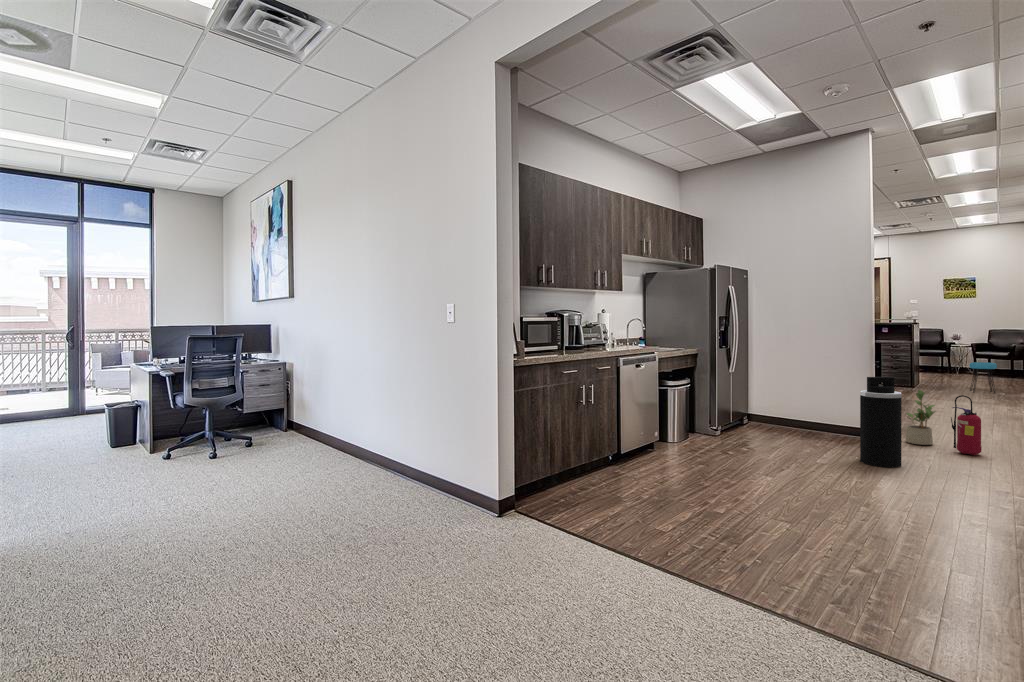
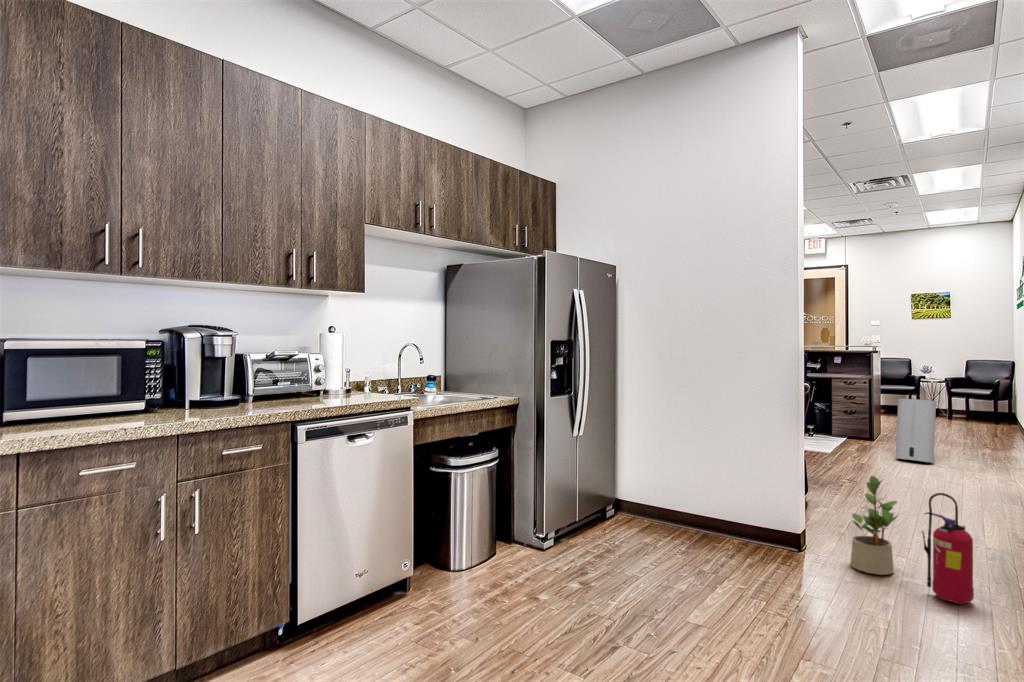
air purifier: none [931,355,962,399] -> present [896,399,936,463]
stool: present [969,362,997,393] -> none [945,408,979,452]
trash can: present [860,377,902,467] -> none [763,466,835,650]

